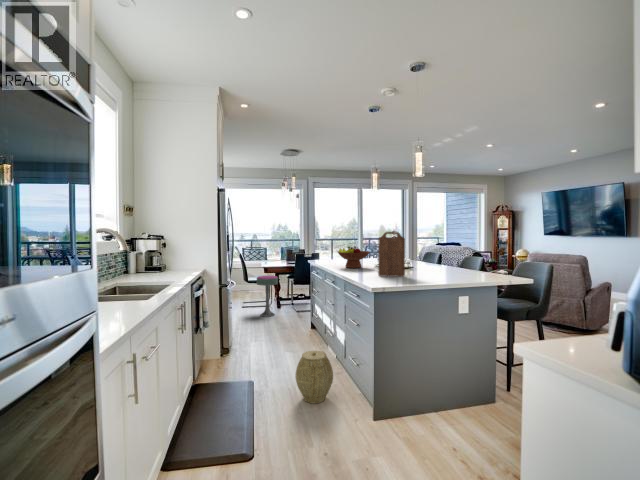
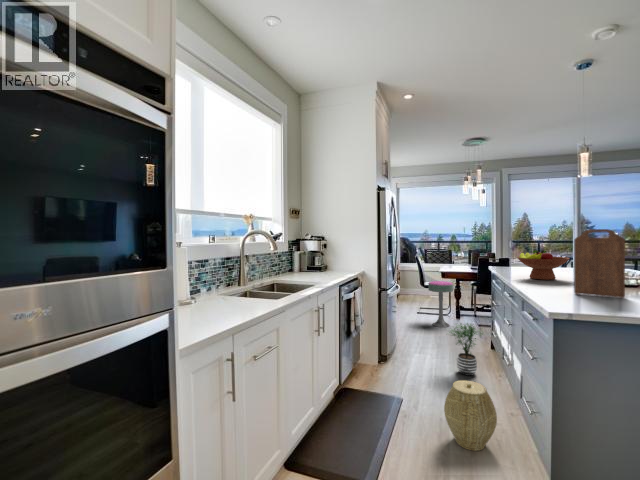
potted plant: none [282,307,312,352] -> present [451,323,483,376]

